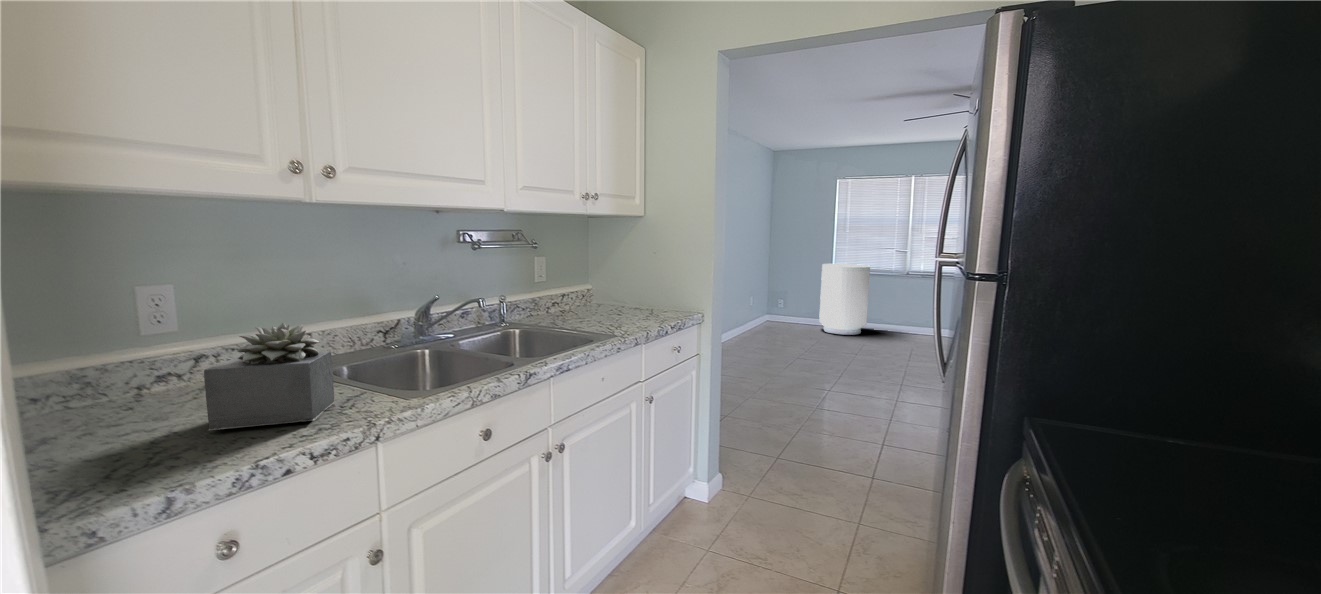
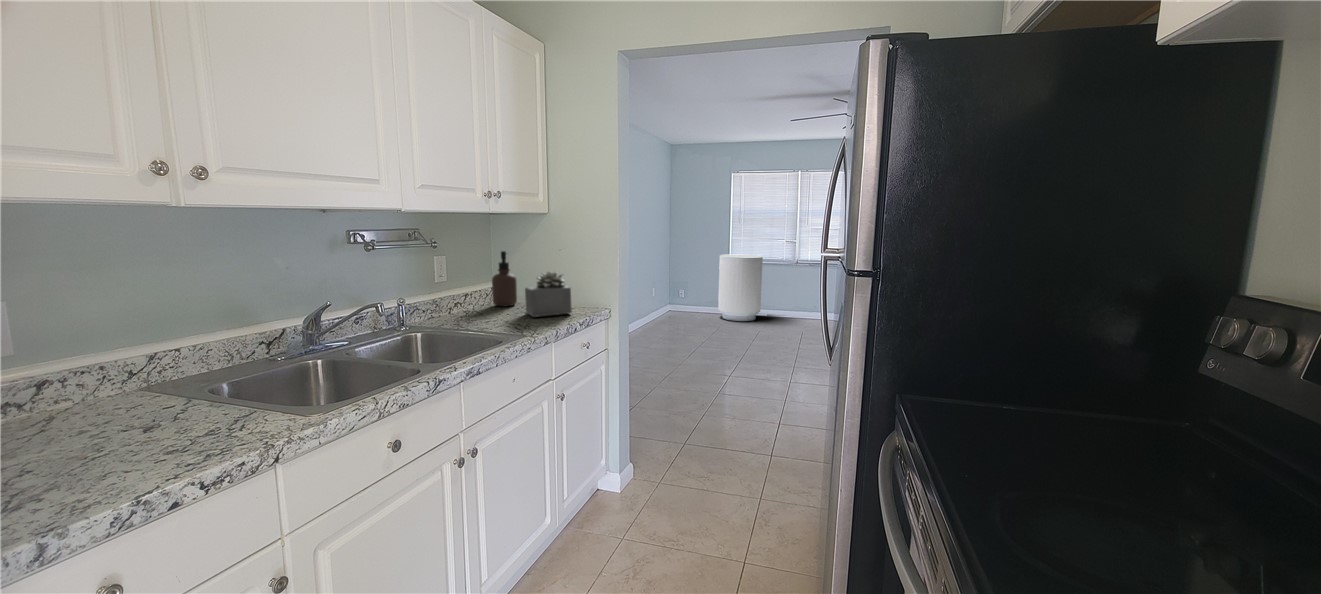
soap dispenser: none [588,253,611,307] -> present [492,251,517,306]
succulent plant: present [204,322,334,430] -> present [525,272,572,317]

